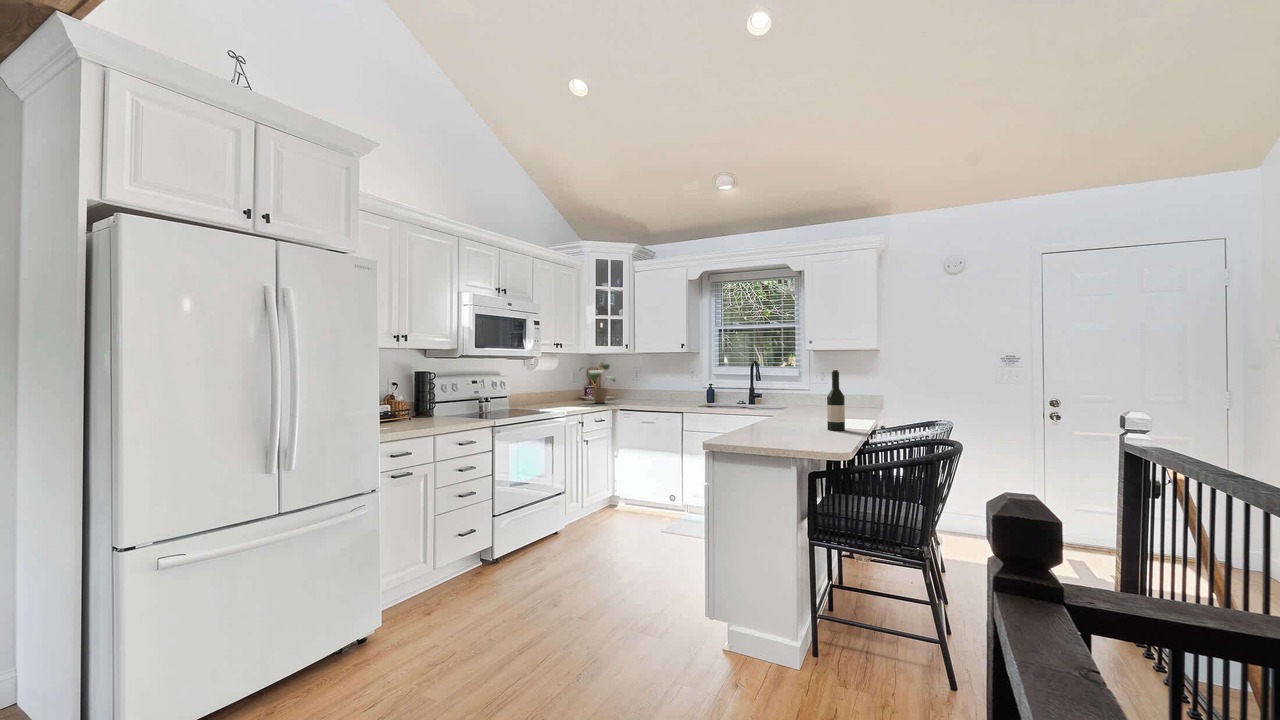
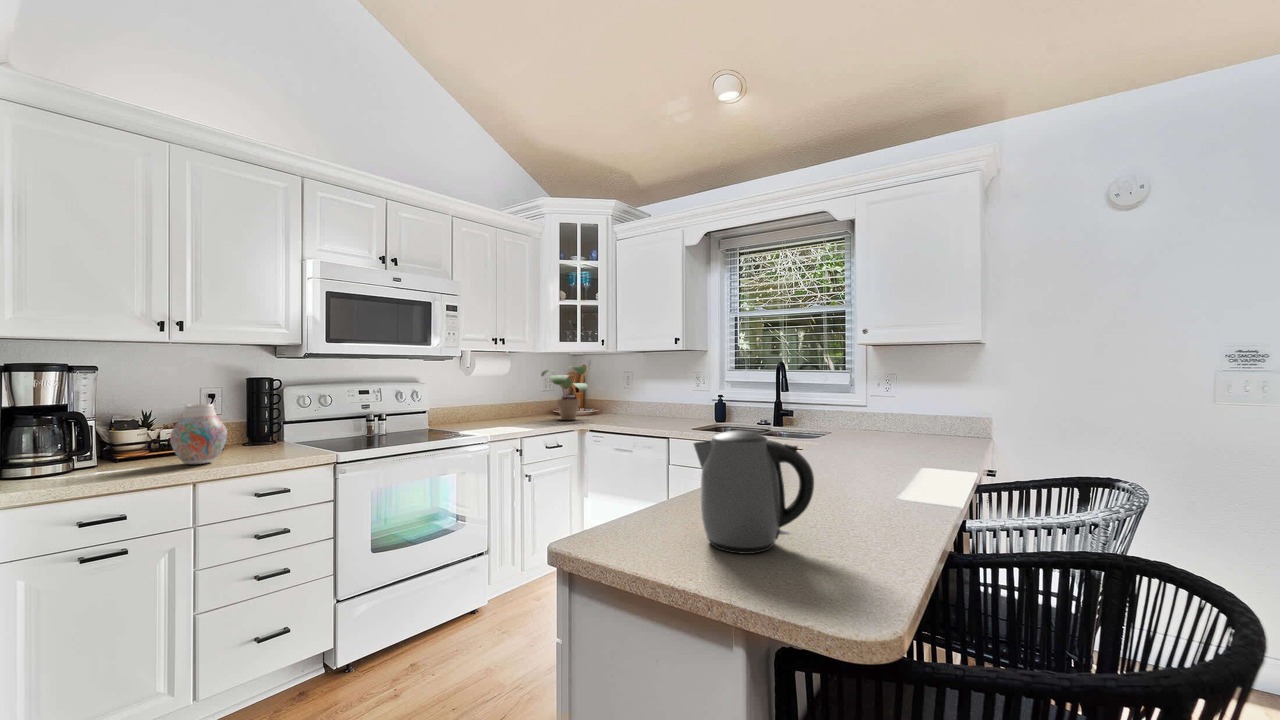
wine bottle: present [827,370,845,431] -> none [865,379,903,507]
vase: none [409,387,439,425] -> present [170,404,227,464]
kettle: none [764,392,816,441] -> present [694,430,814,554]

